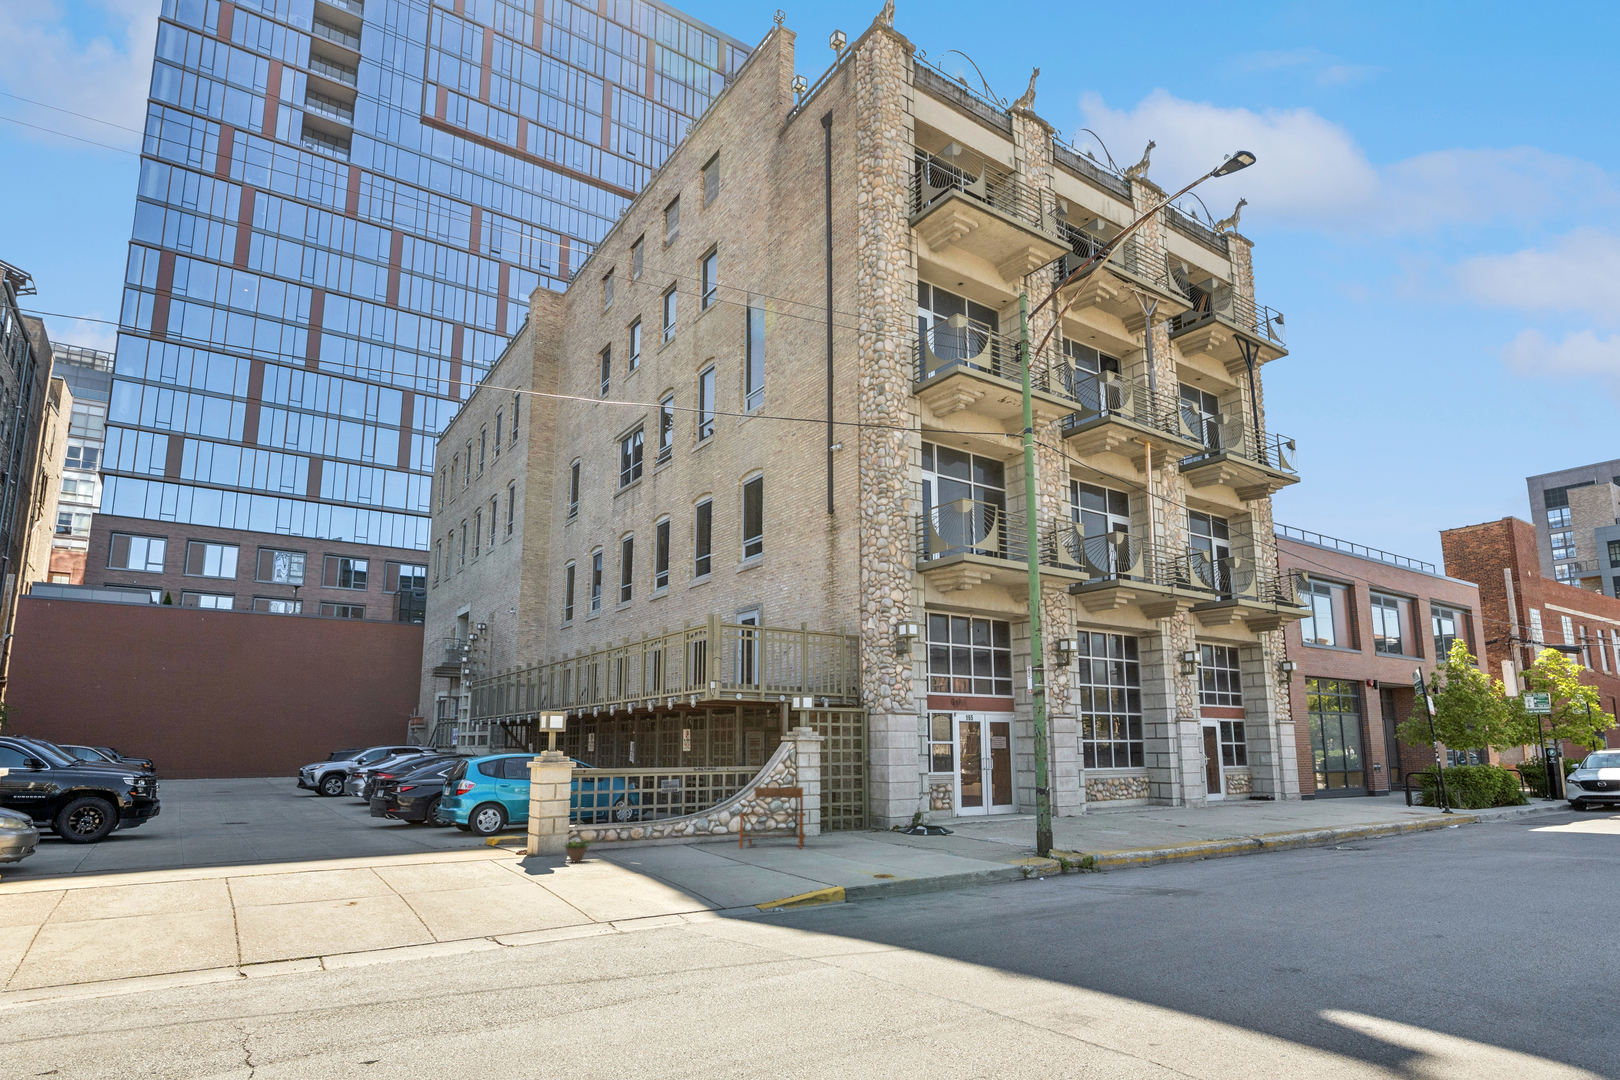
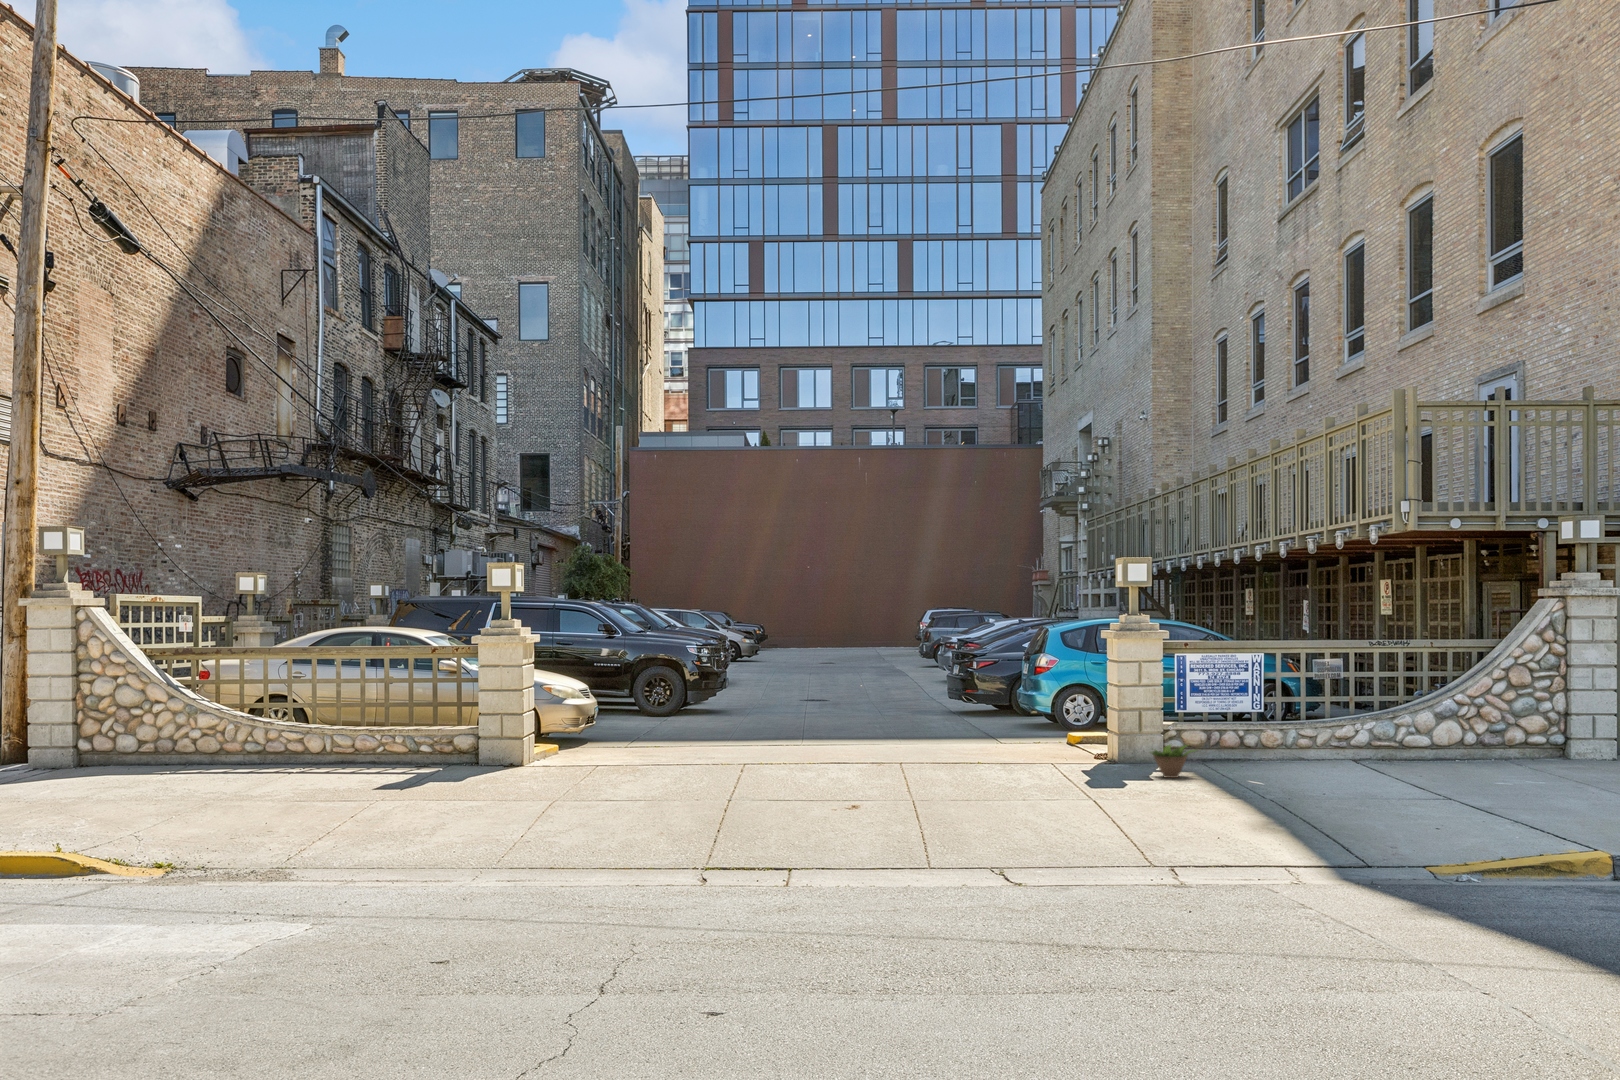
bench: present [739,787,806,849] -> none [1453,672,1581,779]

